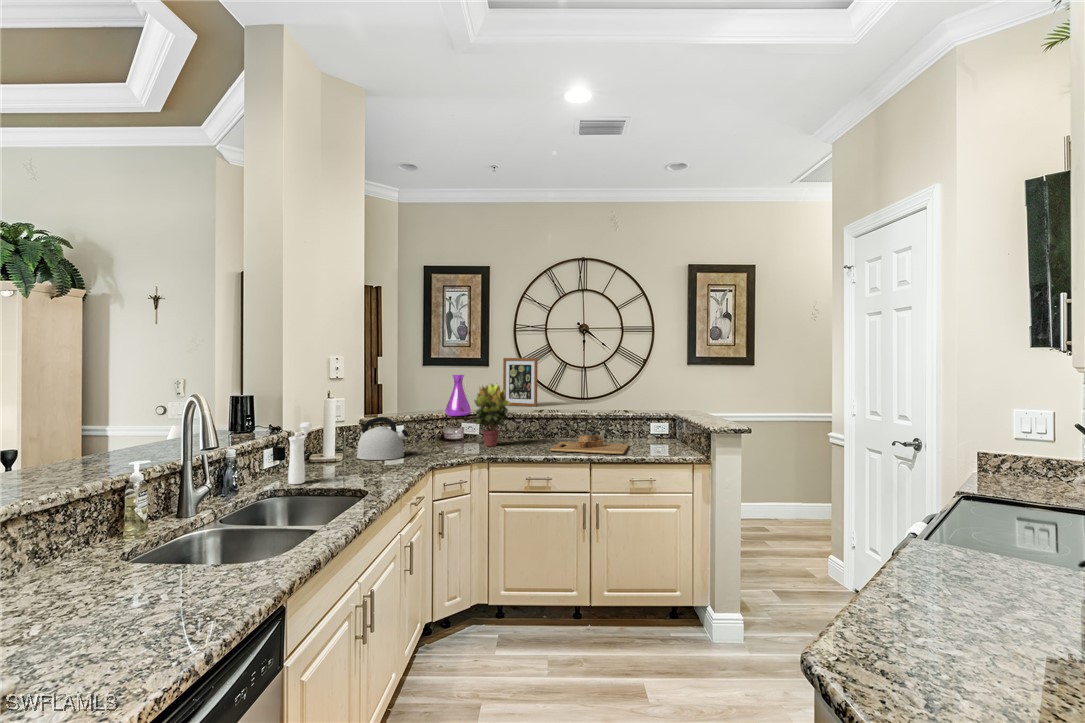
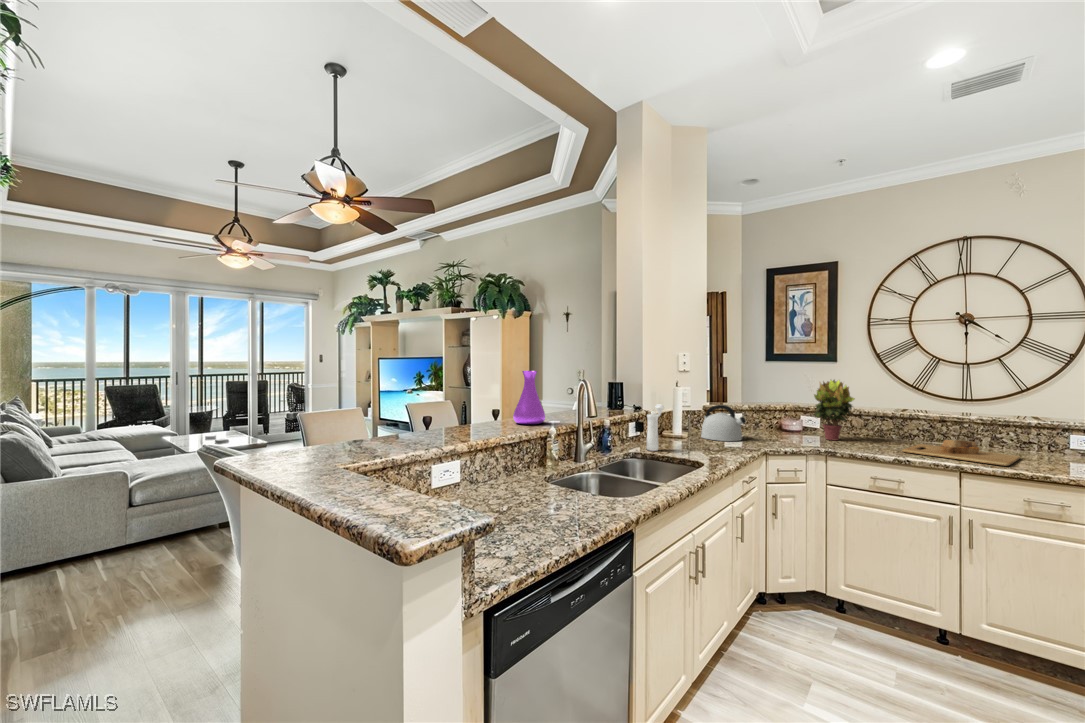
picture frame: present [503,358,538,407] -> none [853,355,896,406]
vase: present [445,375,471,416] -> present [513,371,545,425]

